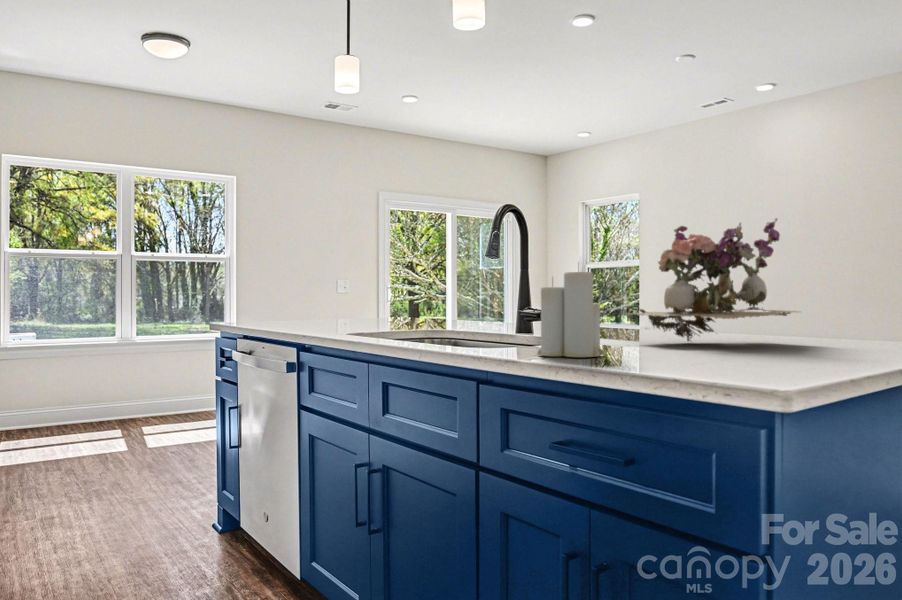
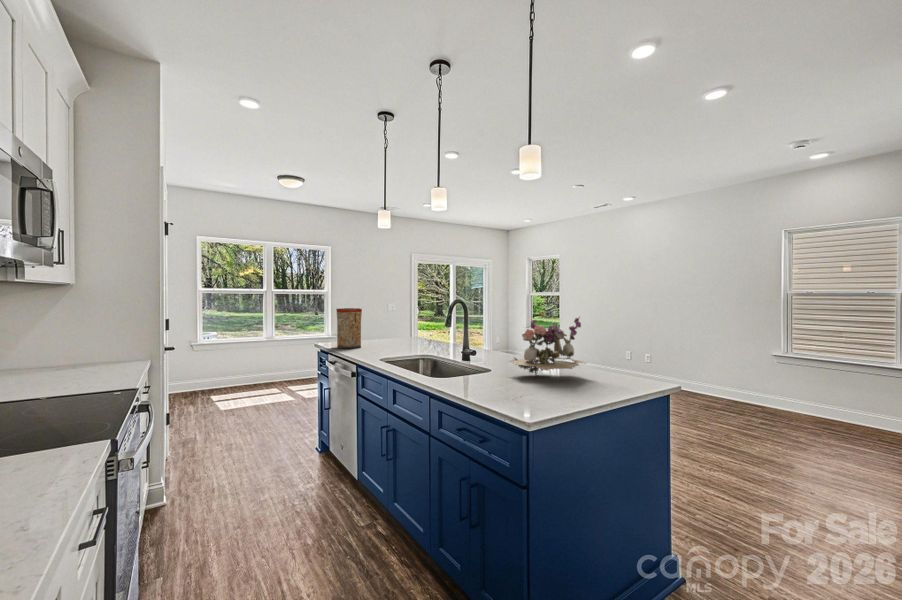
vase: none [252,250,302,327] -> present [336,308,362,349]
candle: present [538,271,605,357] -> none [455,349,484,391]

